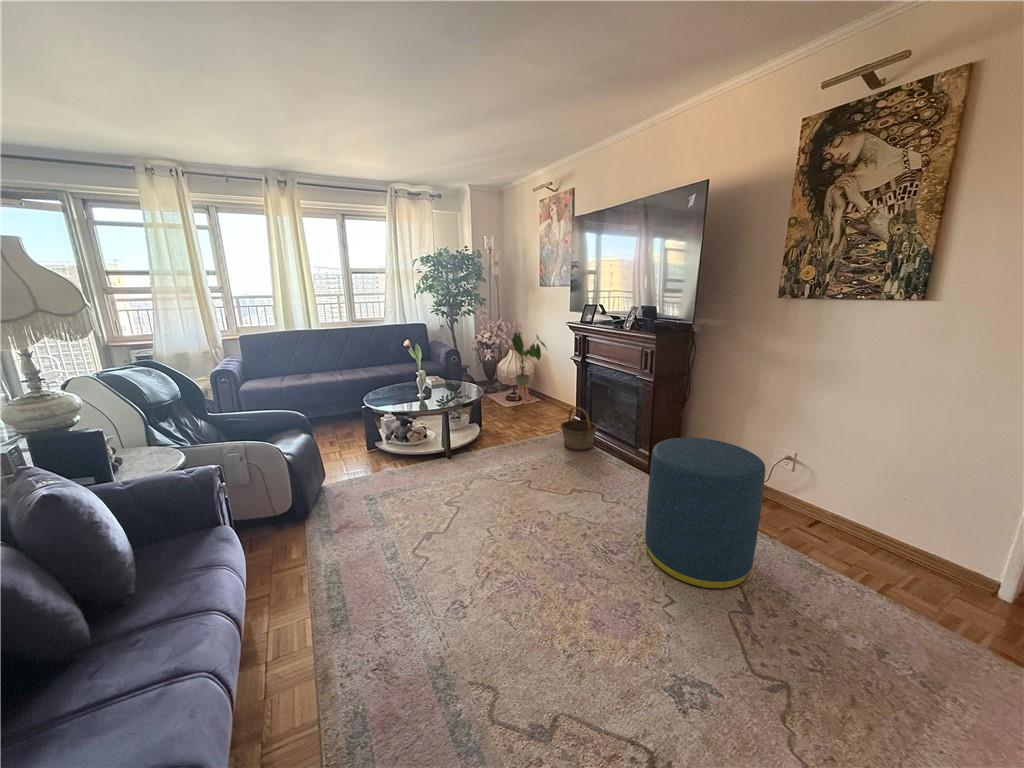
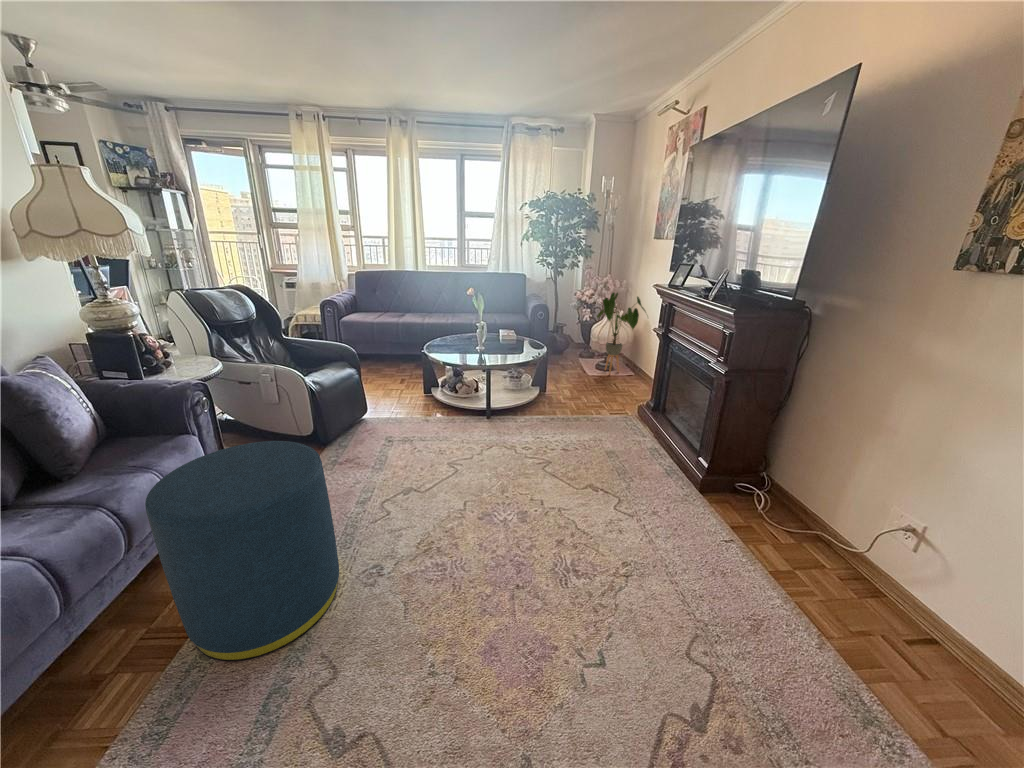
basket: present [560,407,598,451] -> none [616,390,663,443]
ottoman: present [645,438,765,590] -> present [145,441,339,661]

